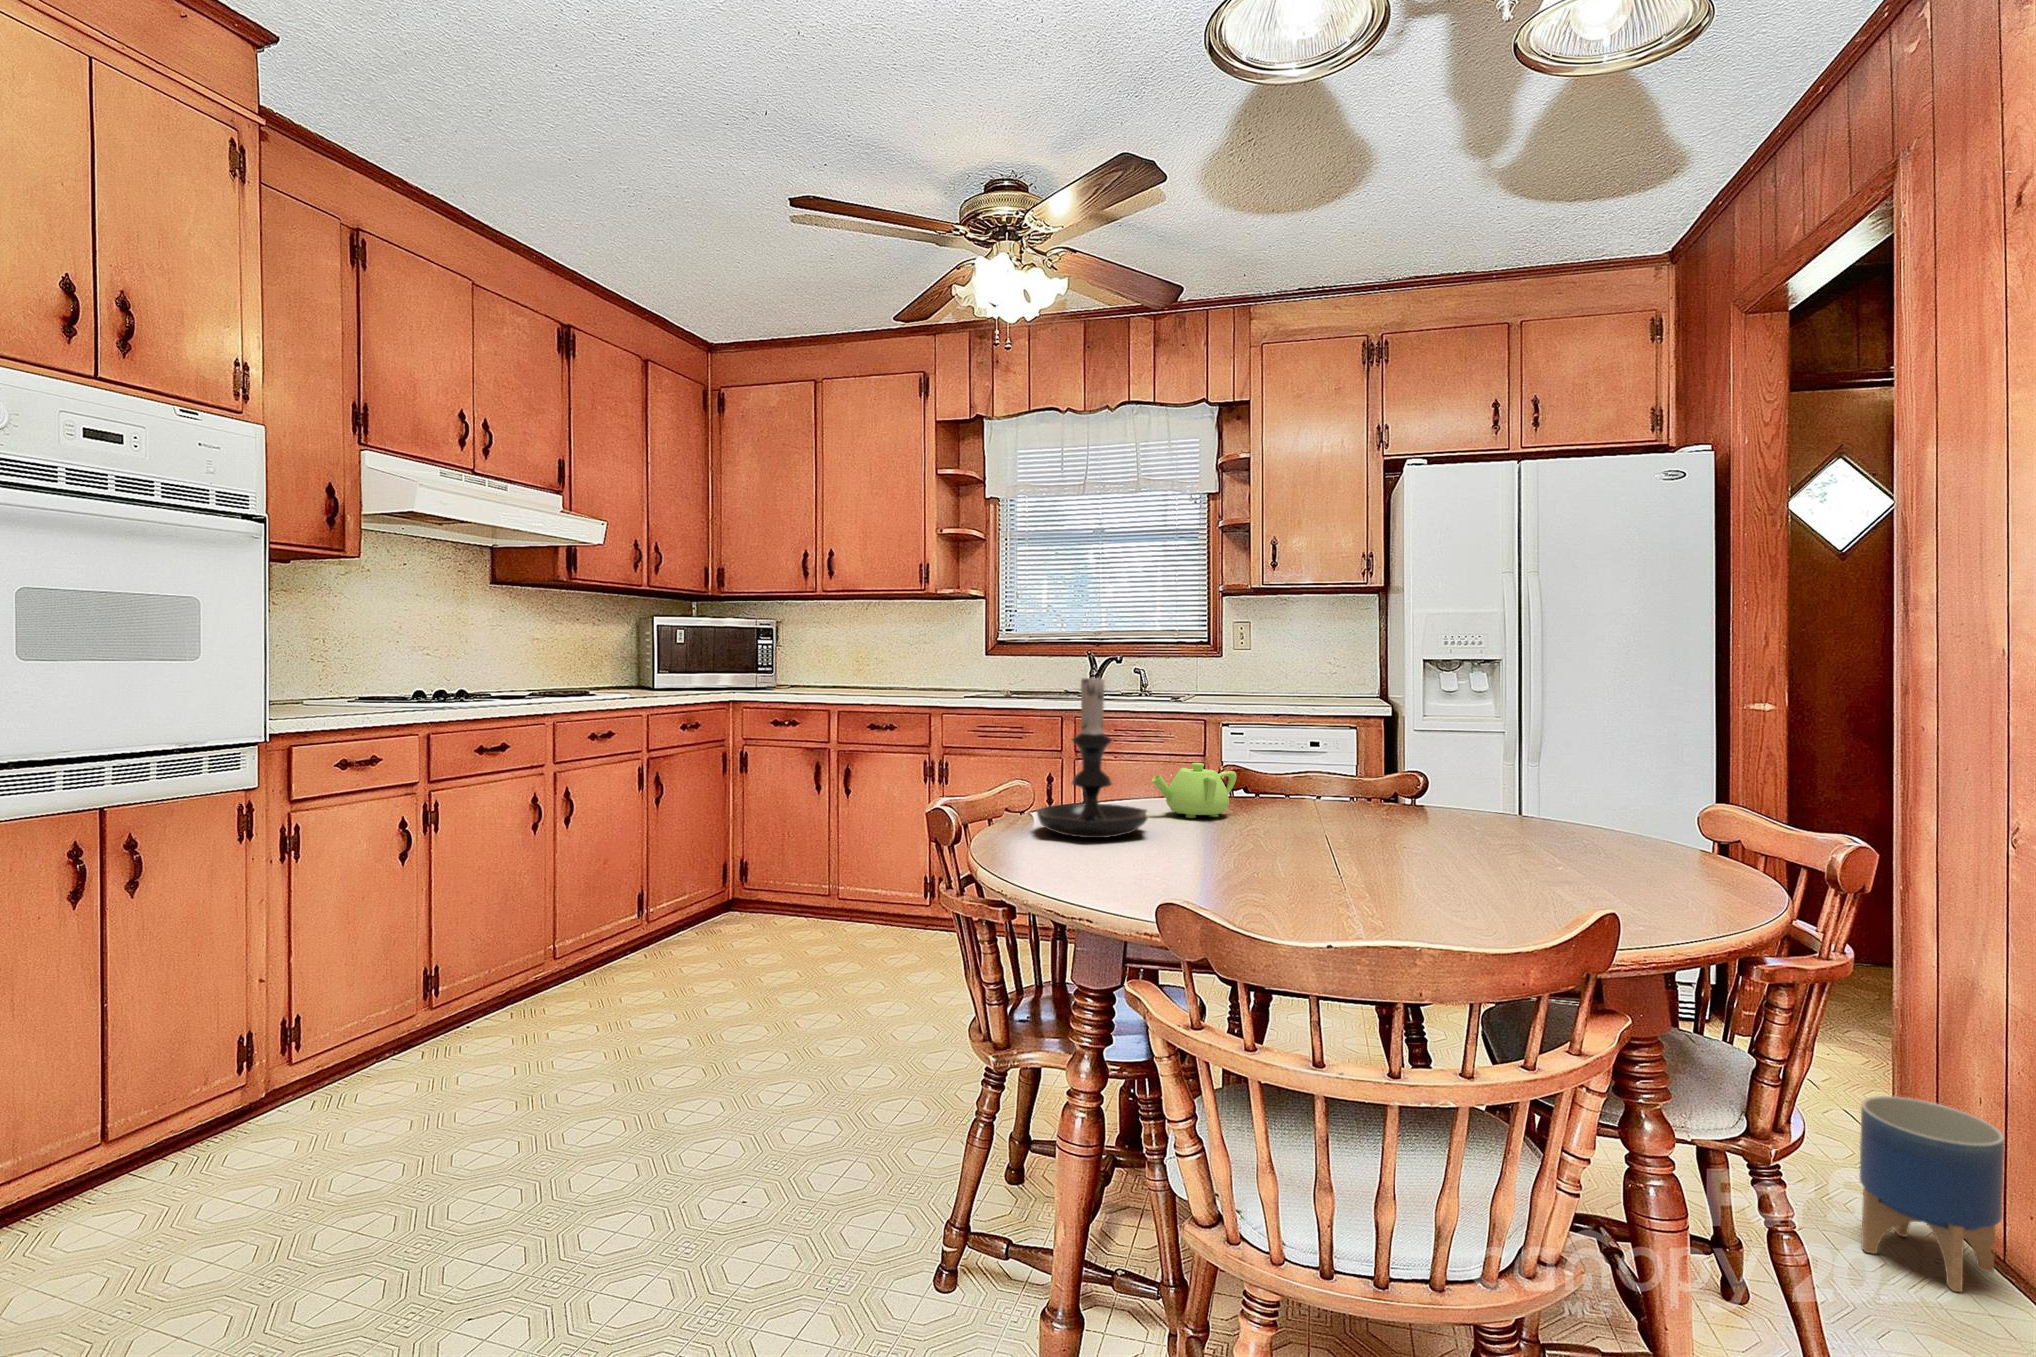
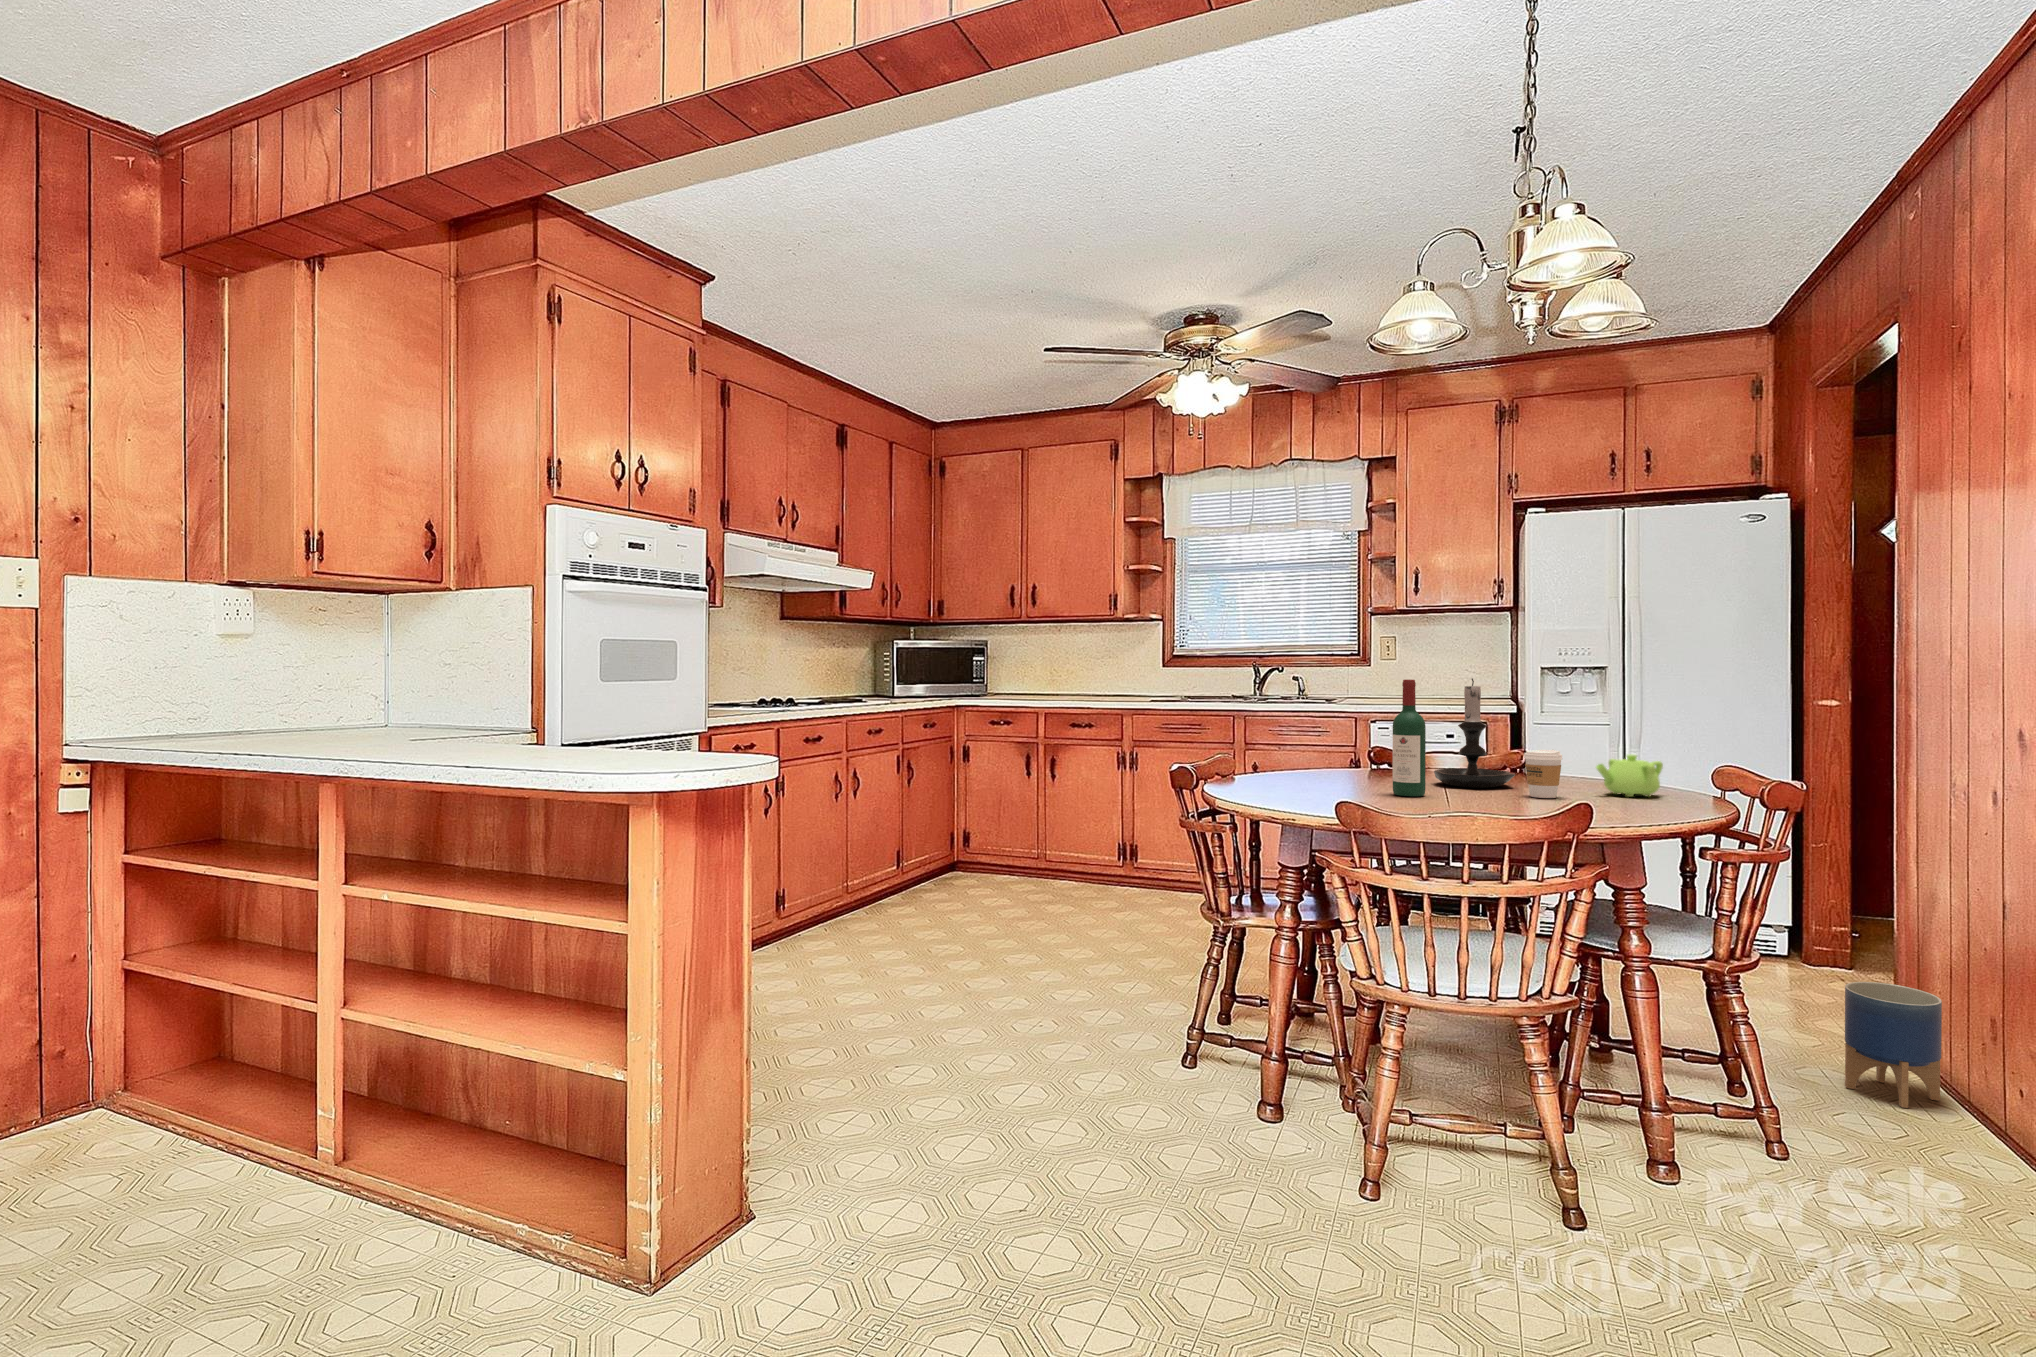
candle holder: present [1037,668,1147,838] -> present [1434,678,1515,788]
wine bottle: none [1252,668,1302,852] -> present [1393,679,1426,796]
teapot: present [1152,763,1237,818] -> present [1596,755,1663,797]
coffee cup: none [1446,777,1505,853] -> present [1524,750,1562,798]

